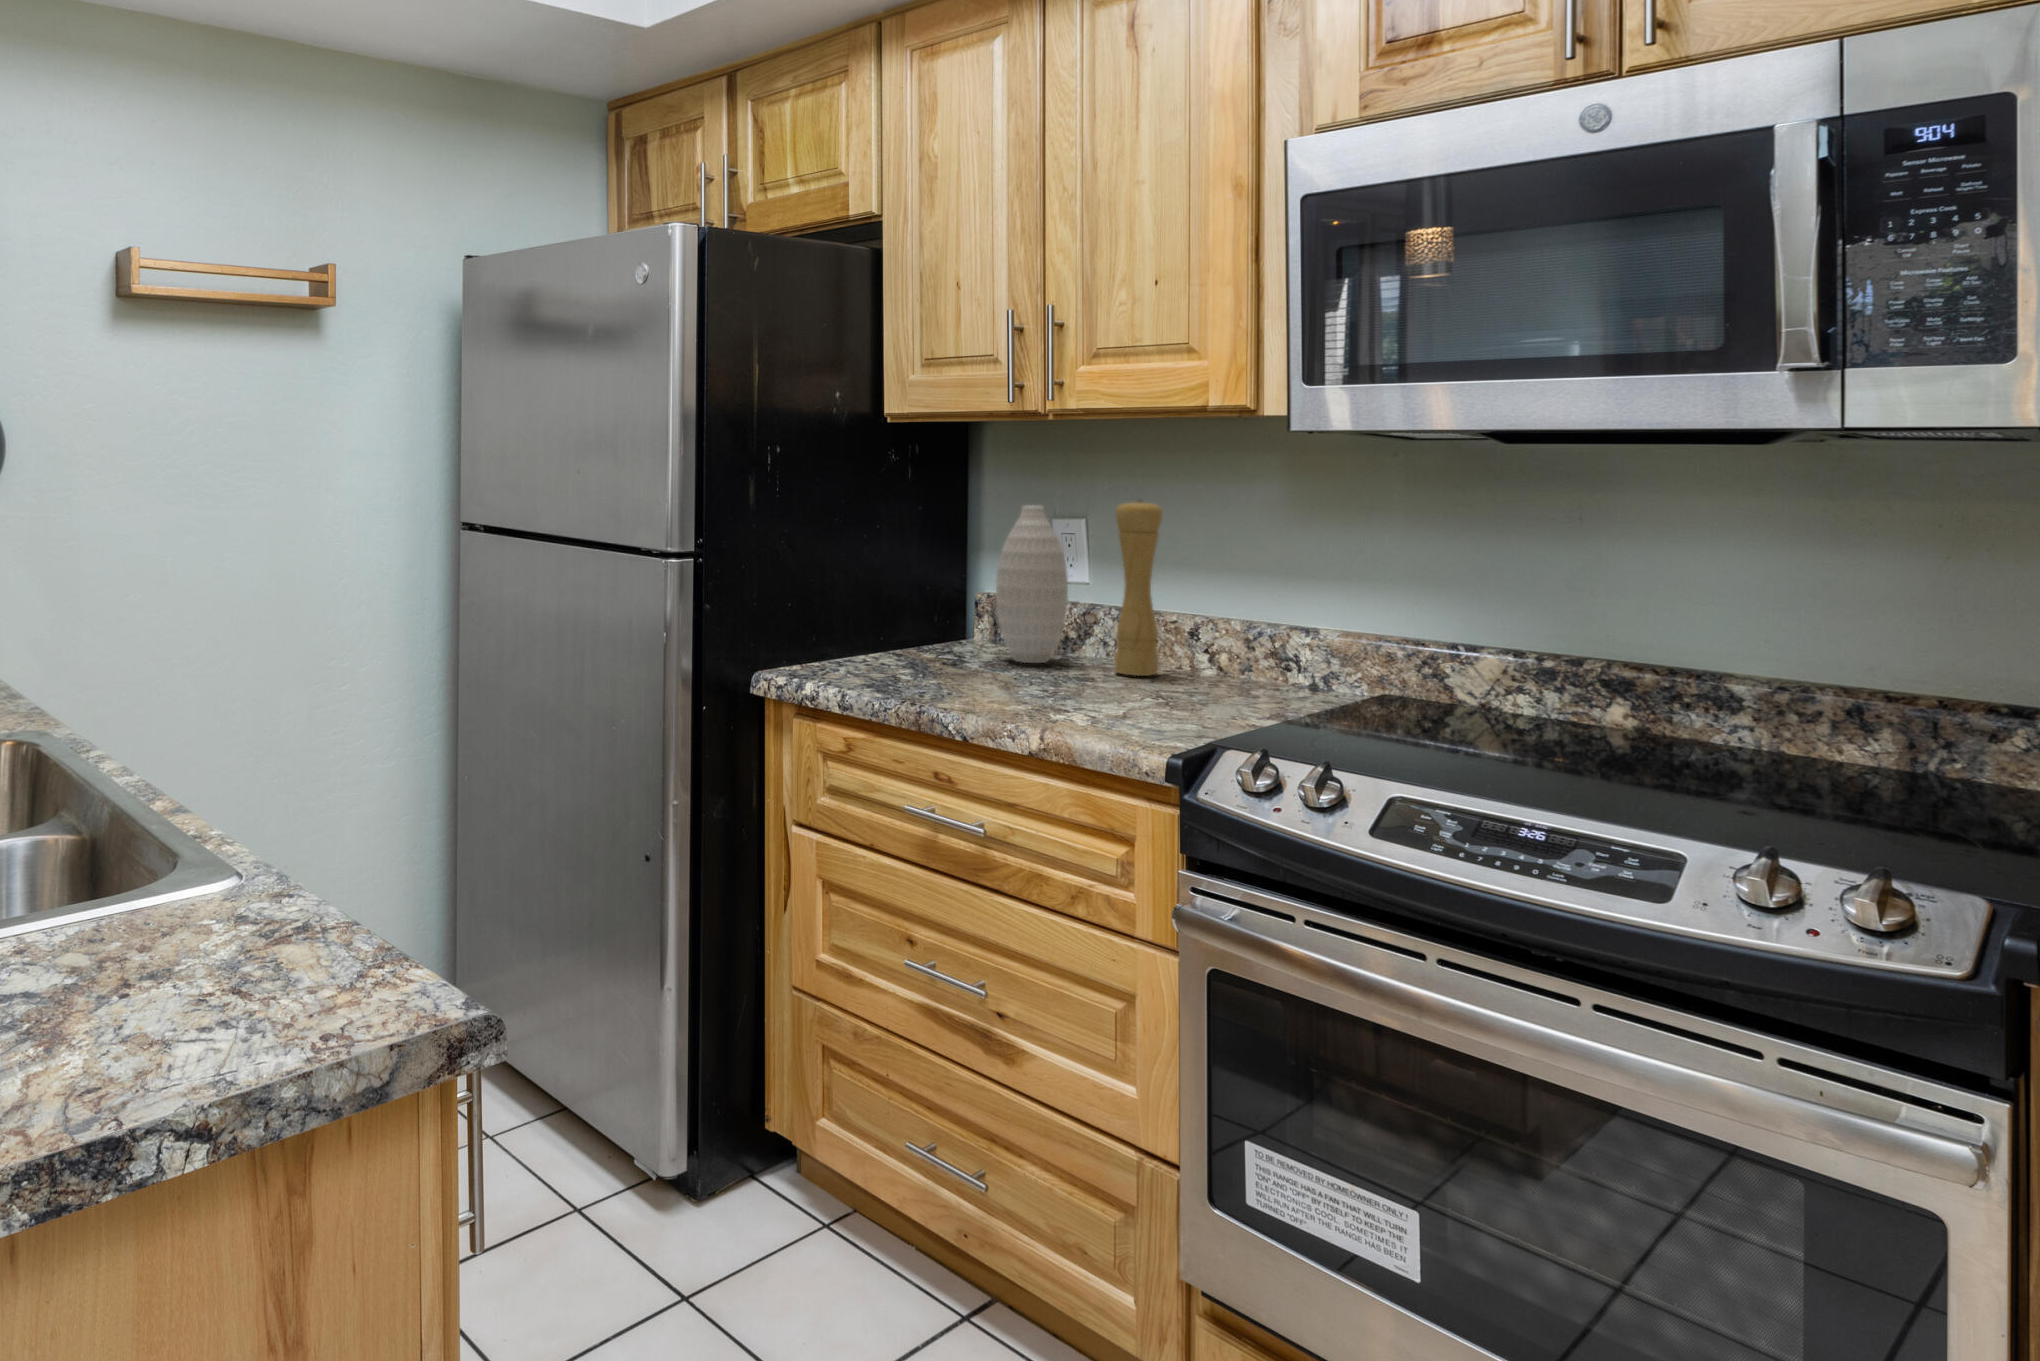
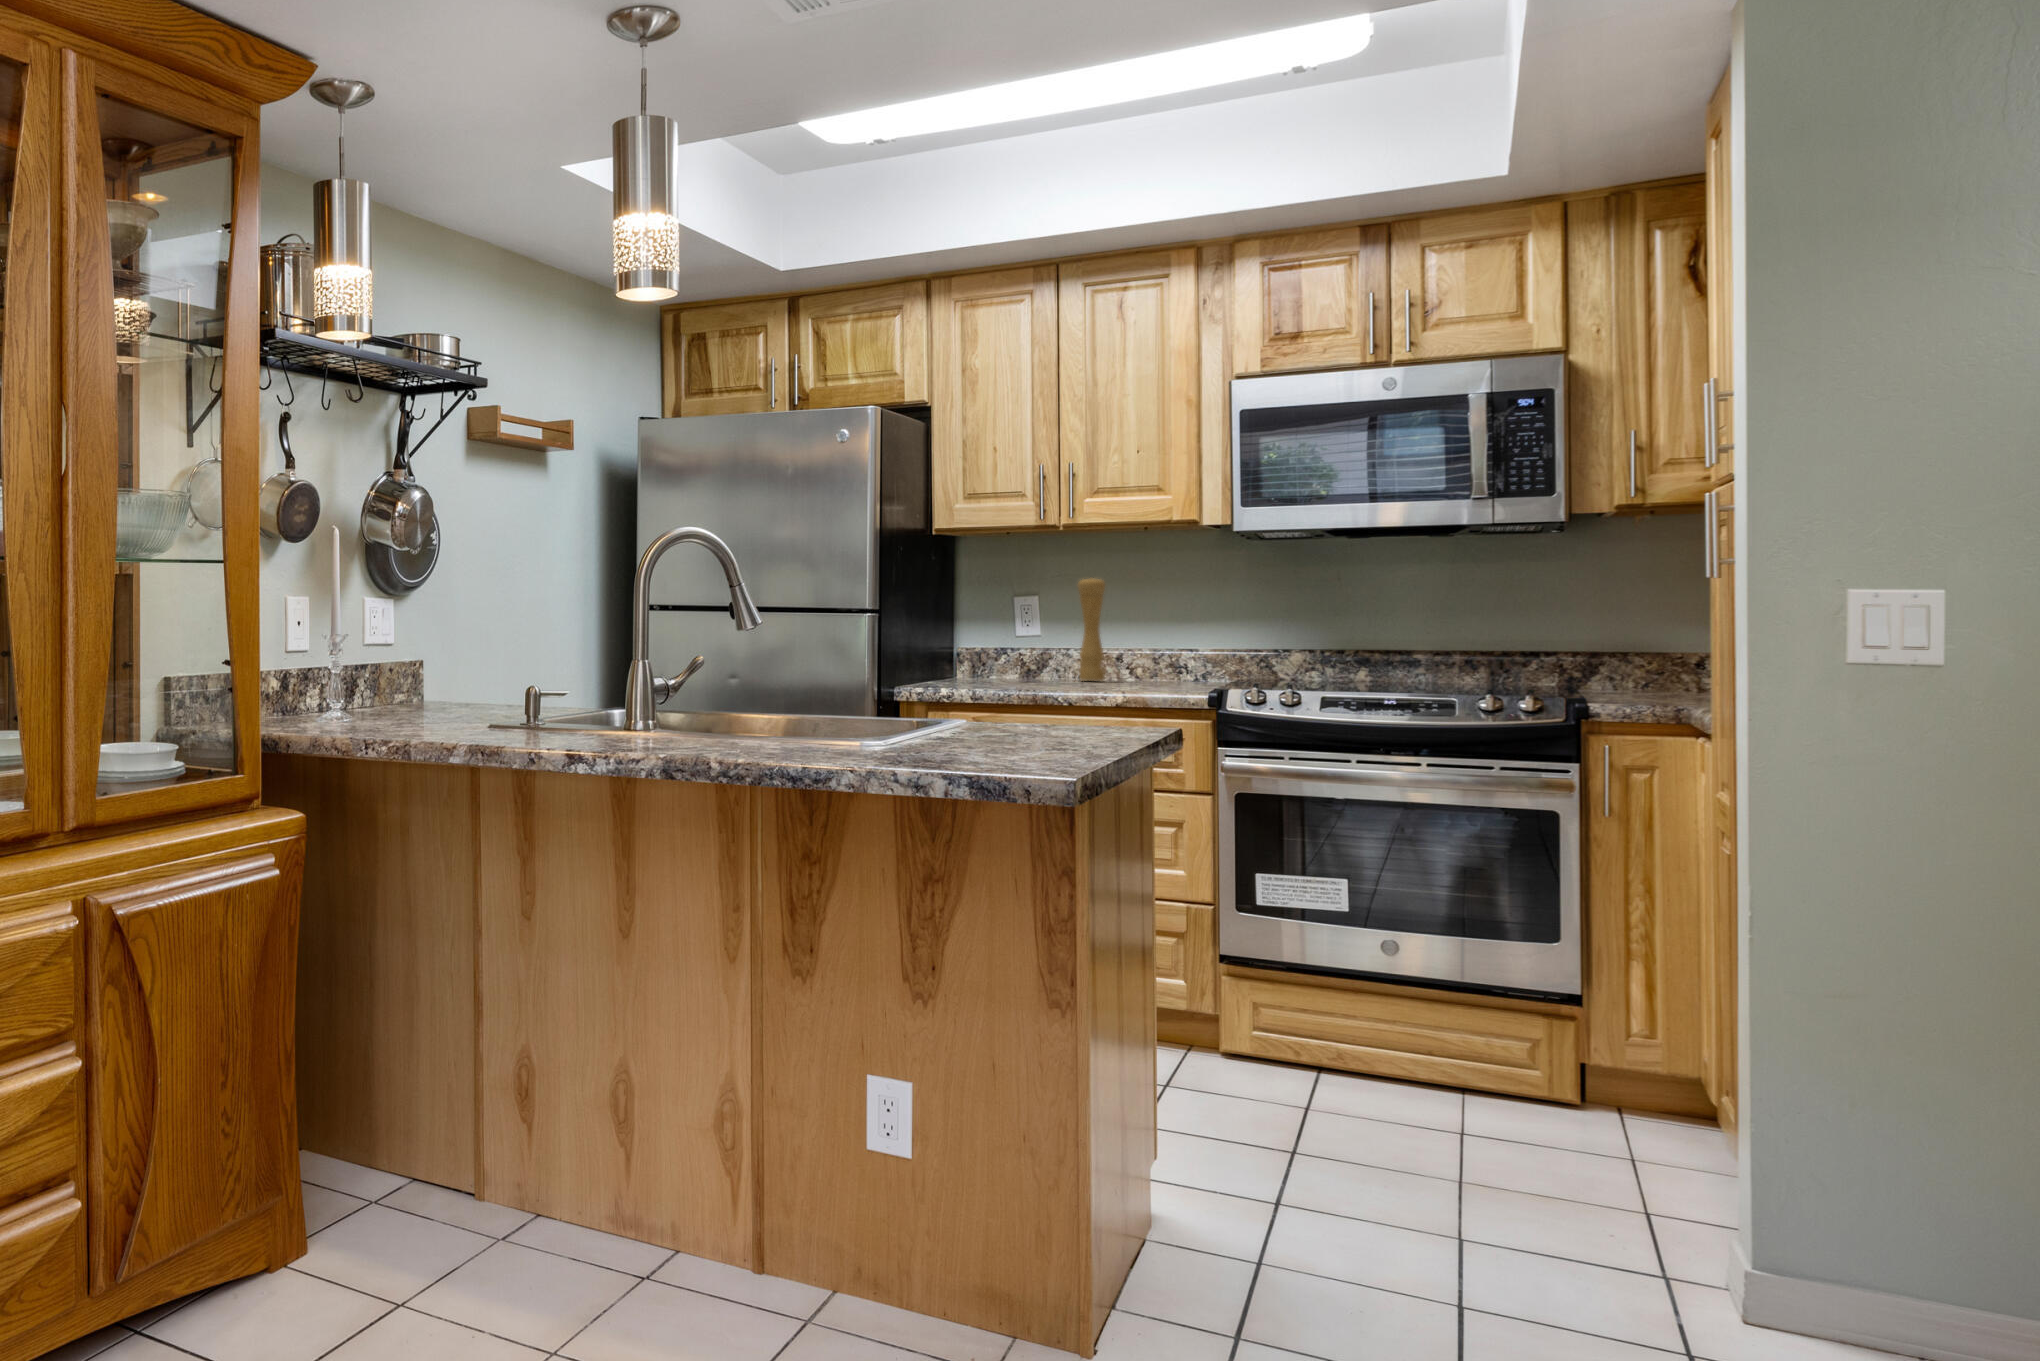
vase: present [996,506,1068,663] -> none [998,583,1043,679]

